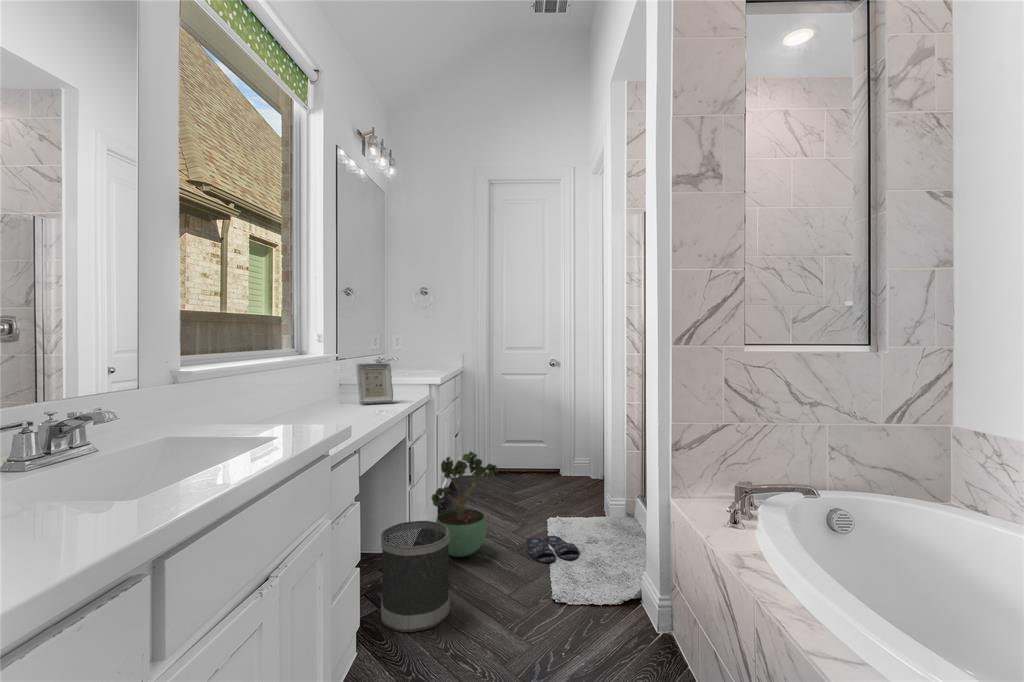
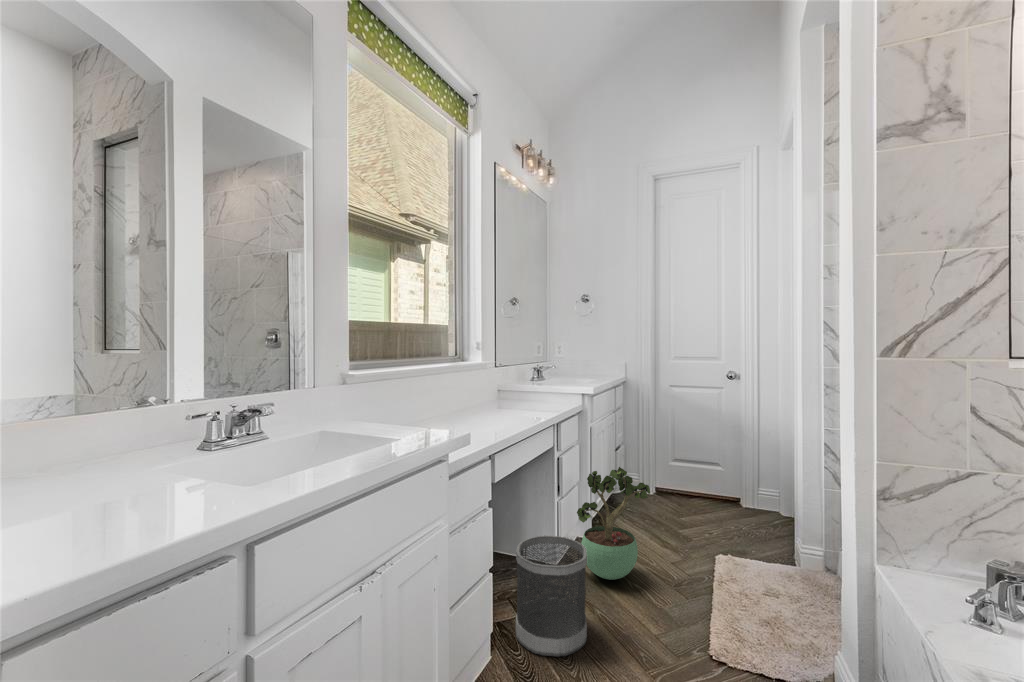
picture frame: present [356,363,393,404] -> none [509,370,544,410]
slippers: present [527,536,579,563] -> none [685,572,750,609]

